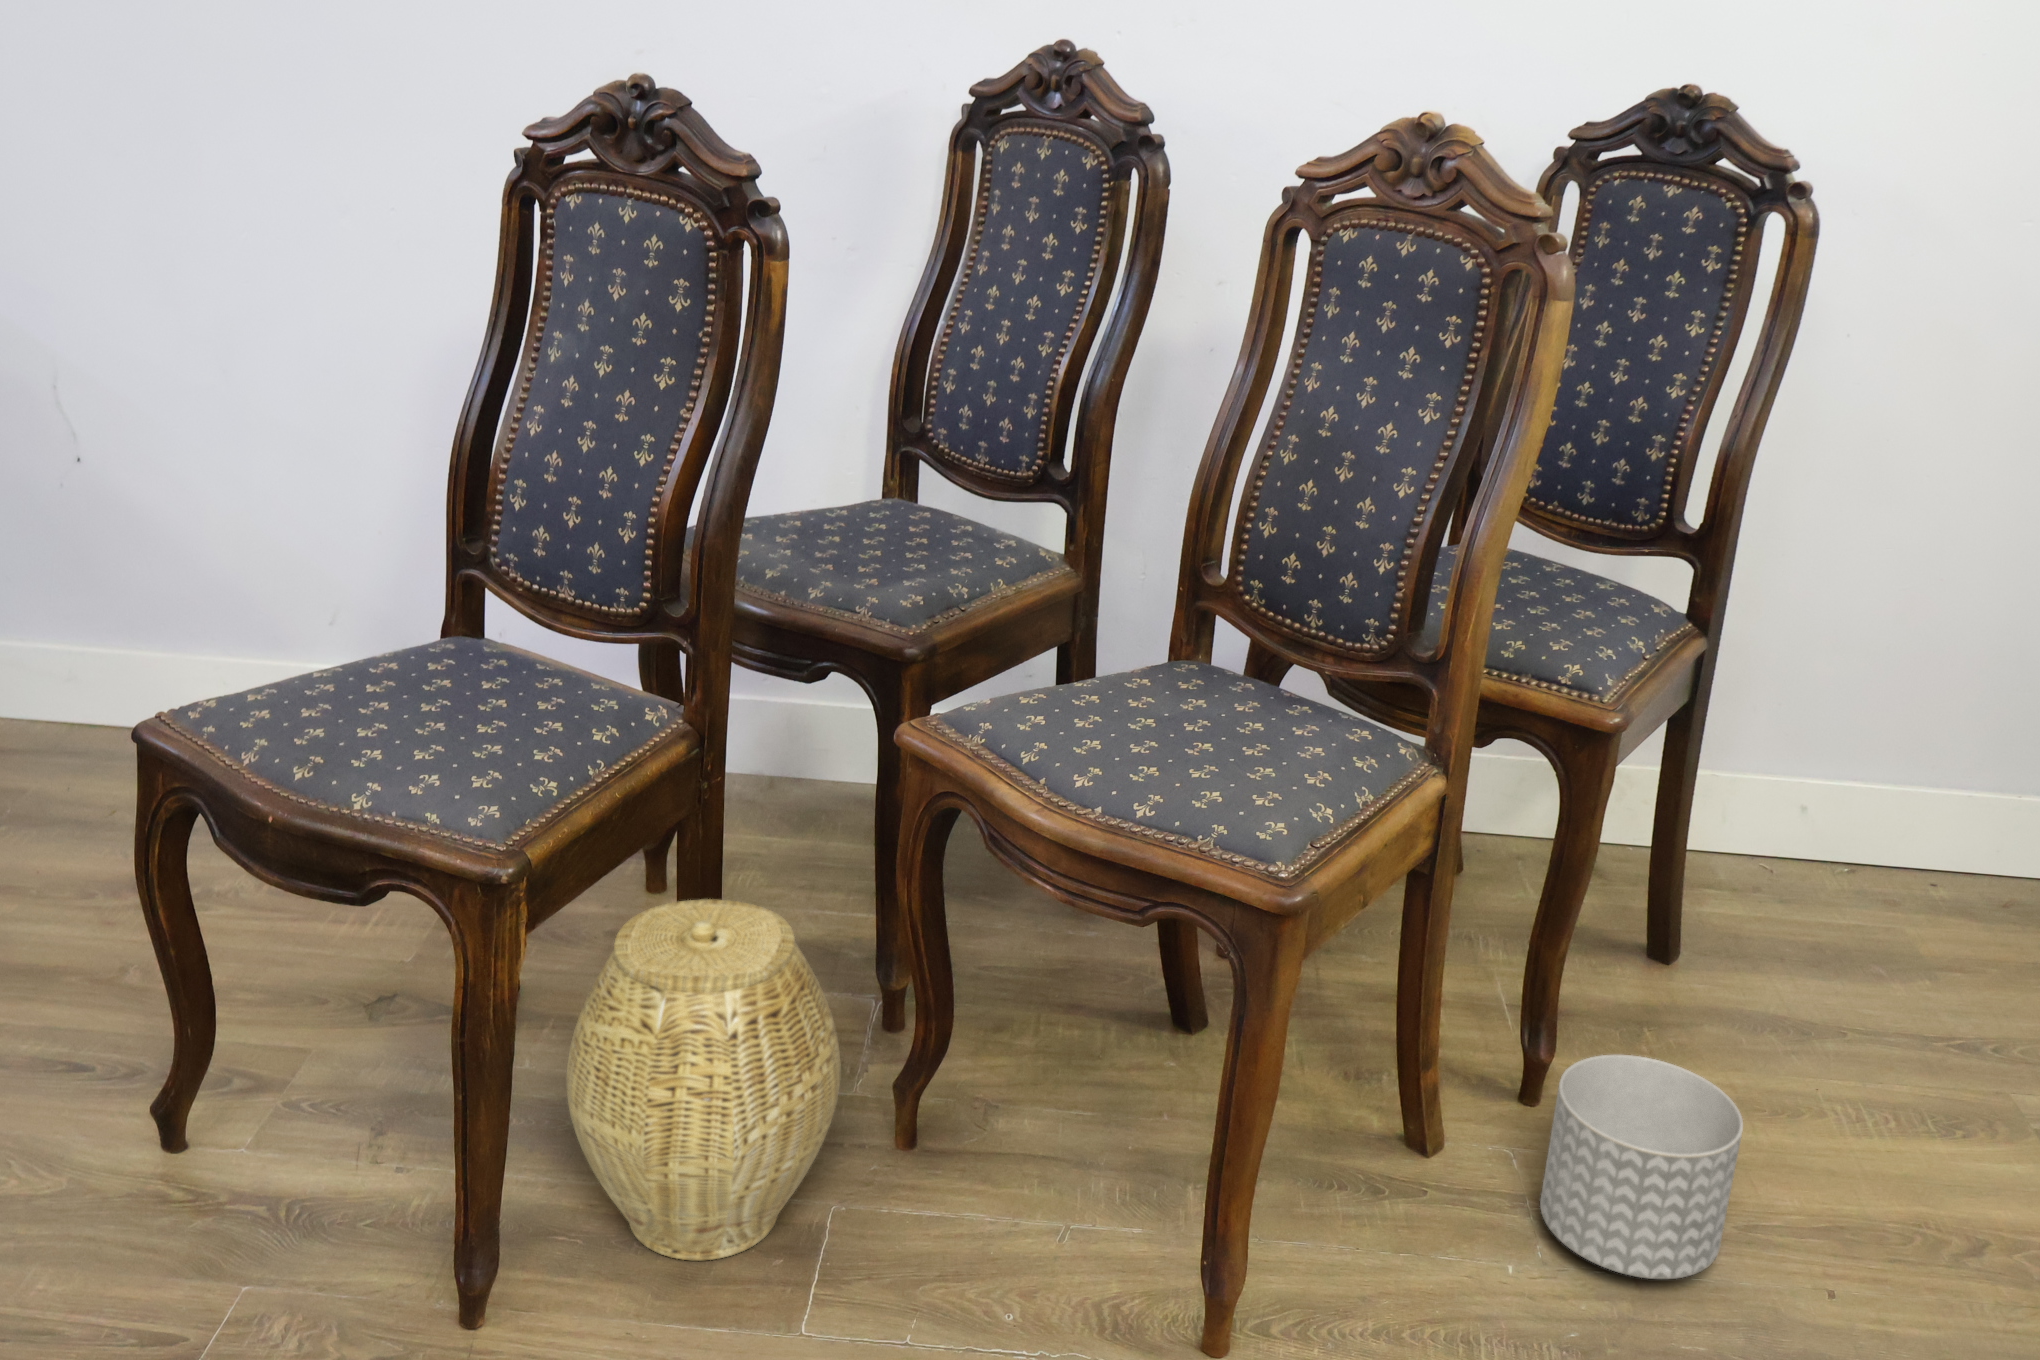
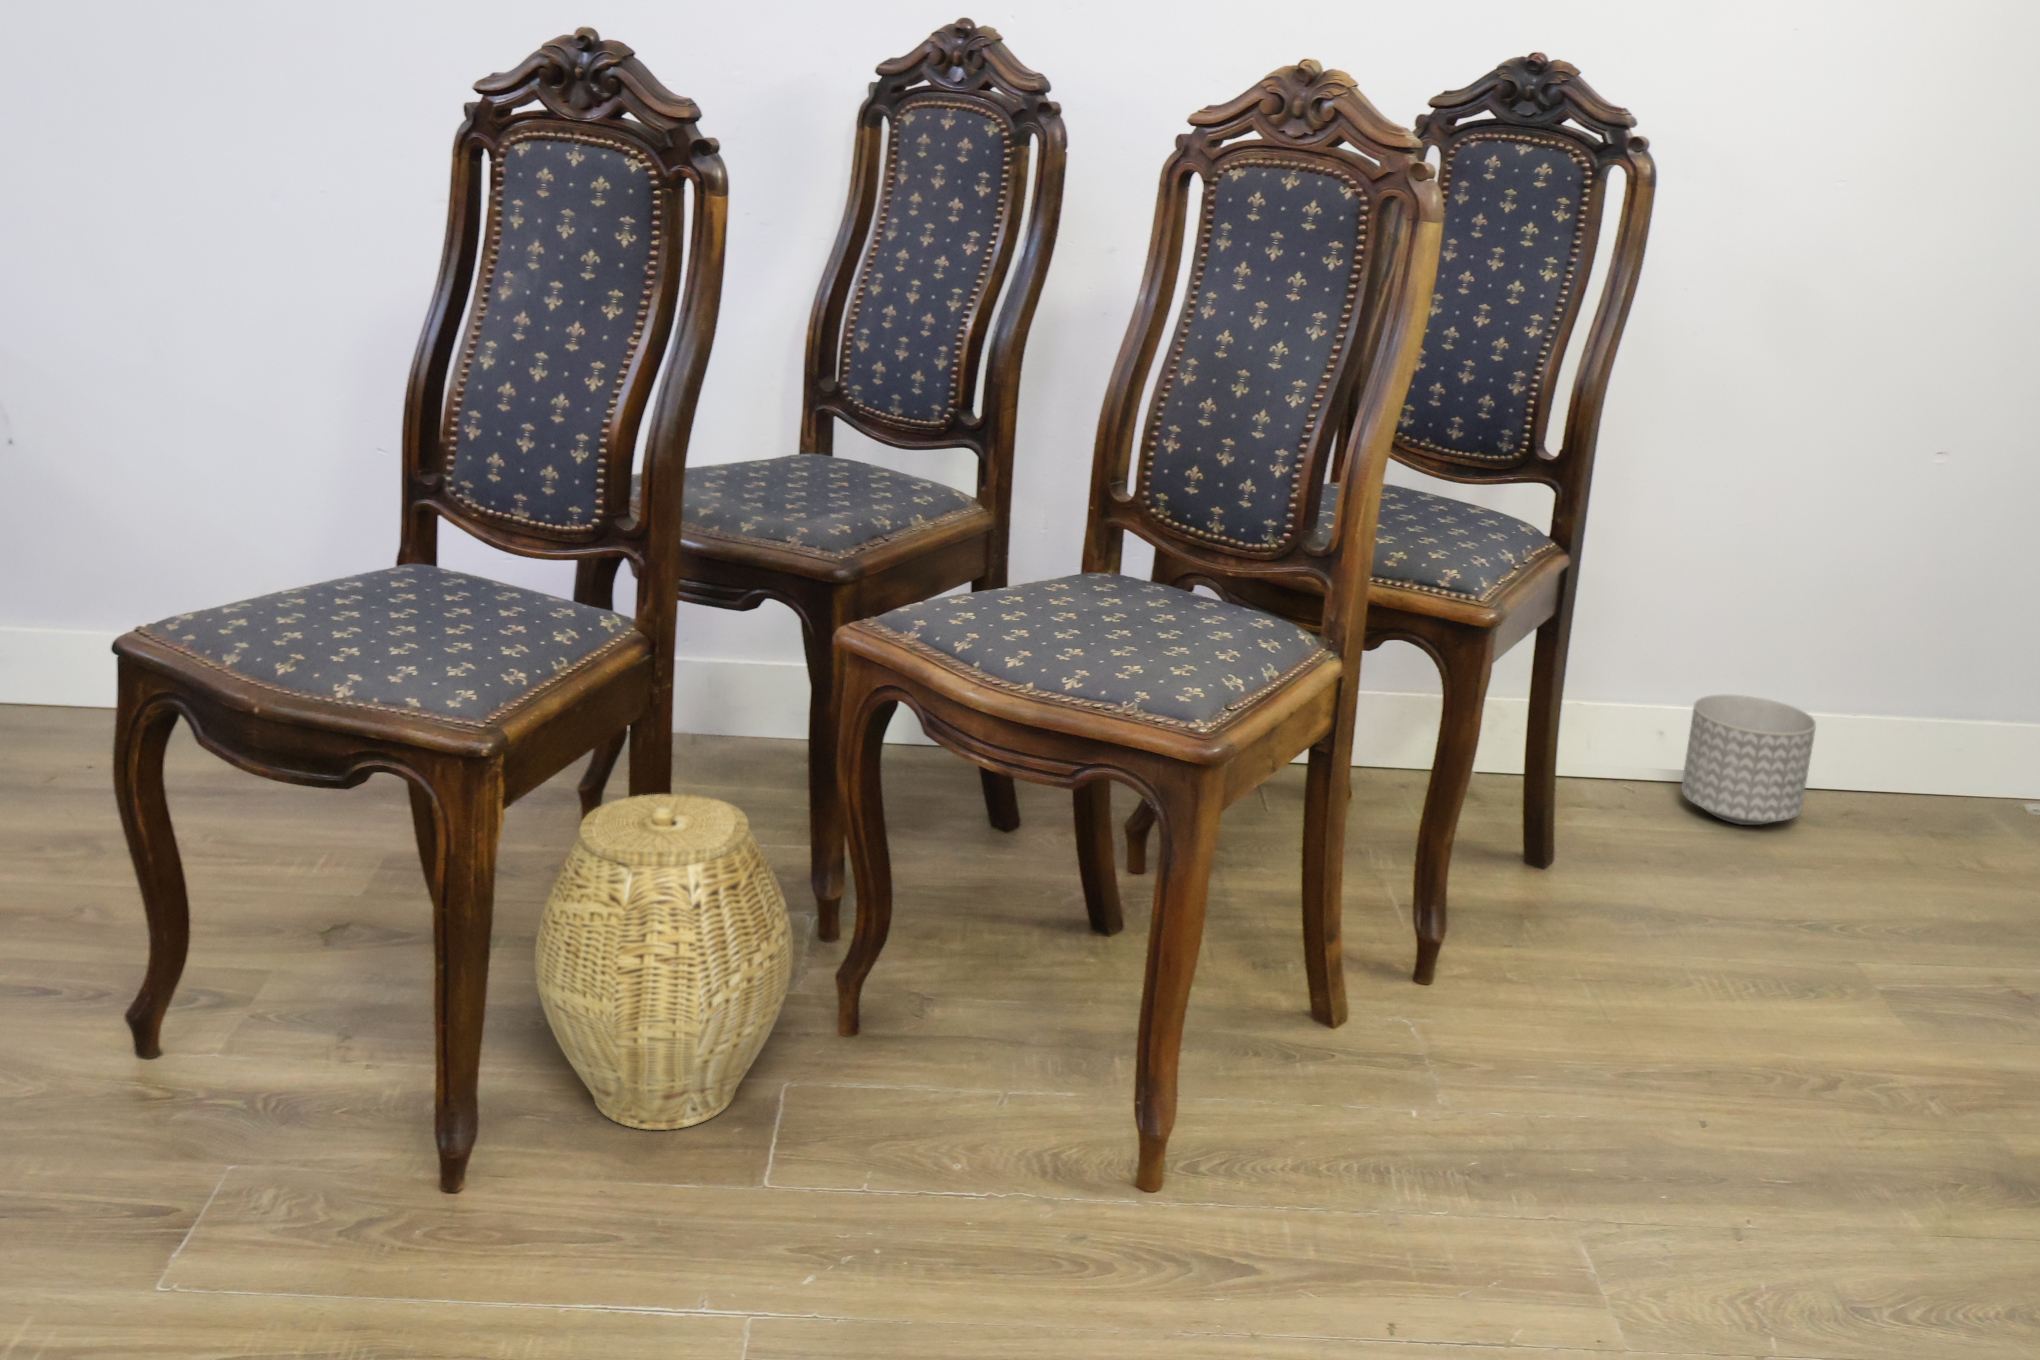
planter: present [1540,1055,1743,1279] -> present [1681,695,1816,825]

